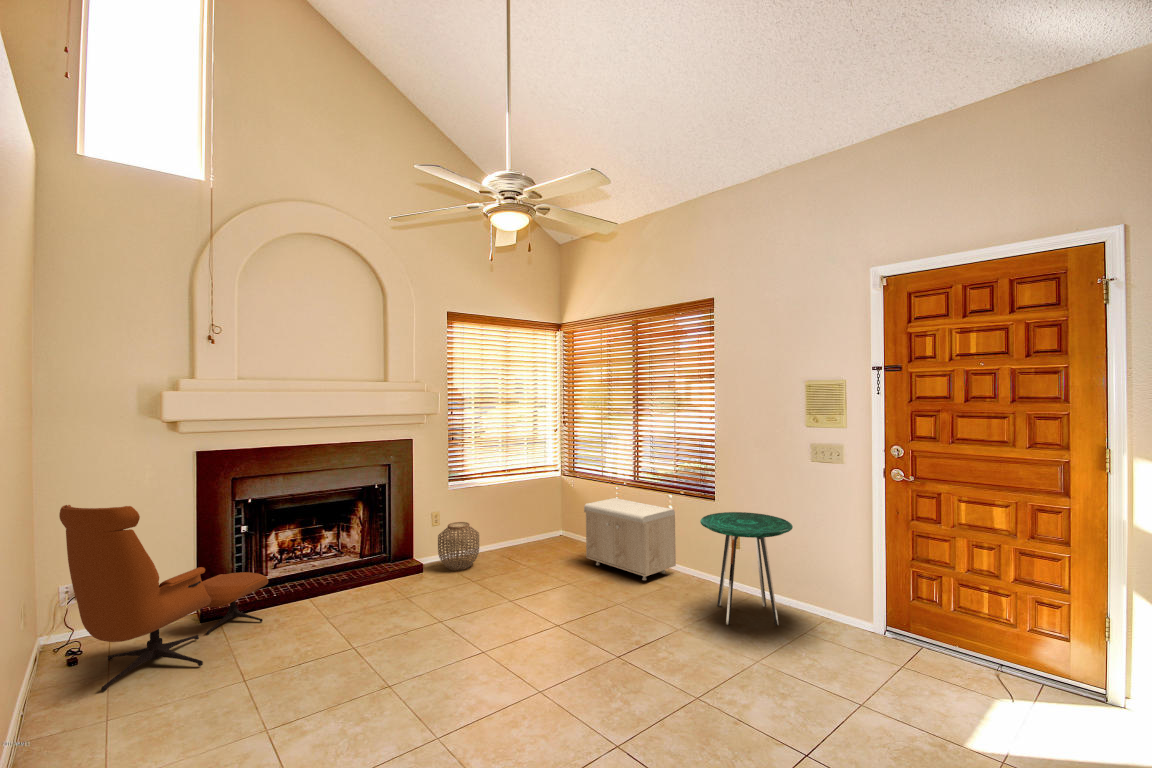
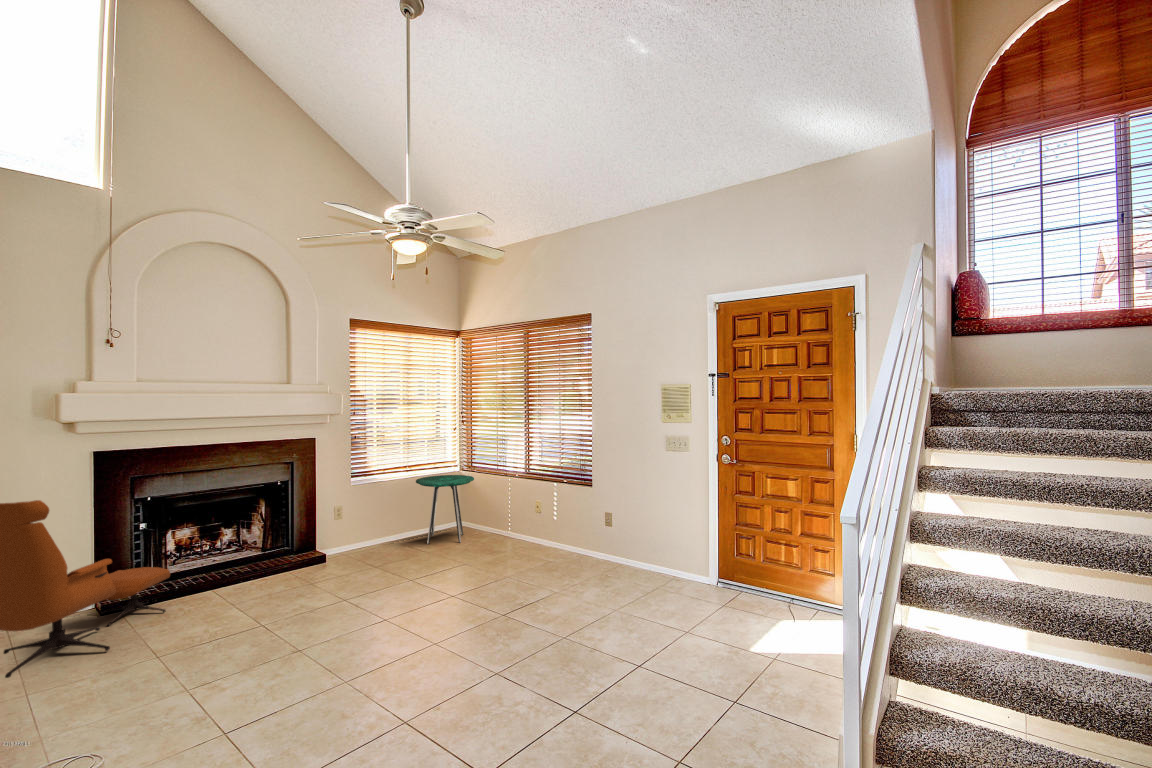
storage bench: present [584,498,676,580] -> none [479,489,559,558]
side table: present [700,512,793,626] -> present [416,475,474,544]
woven basket: present [438,522,479,570] -> none [340,515,380,559]

